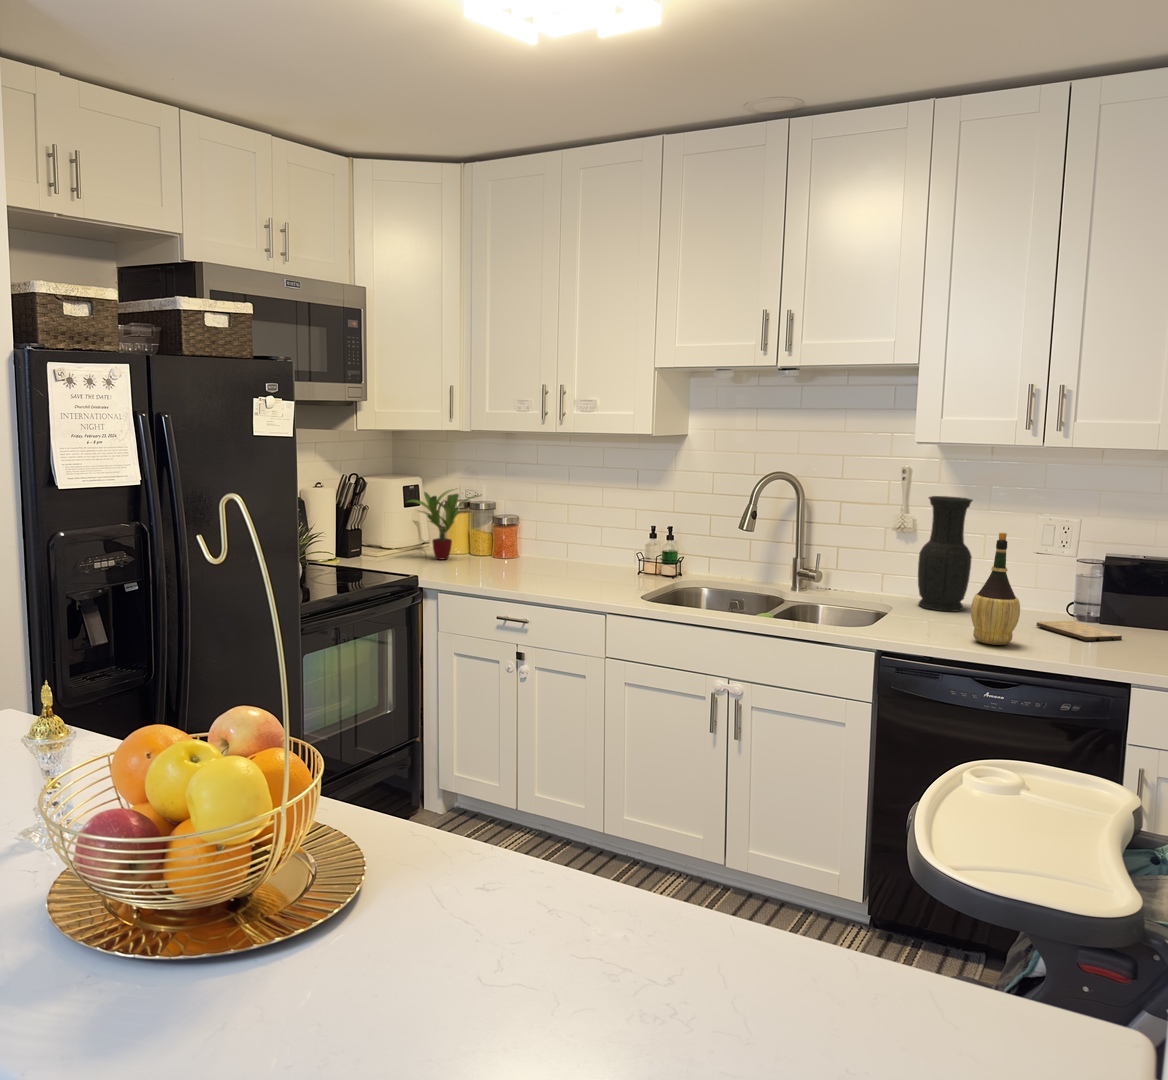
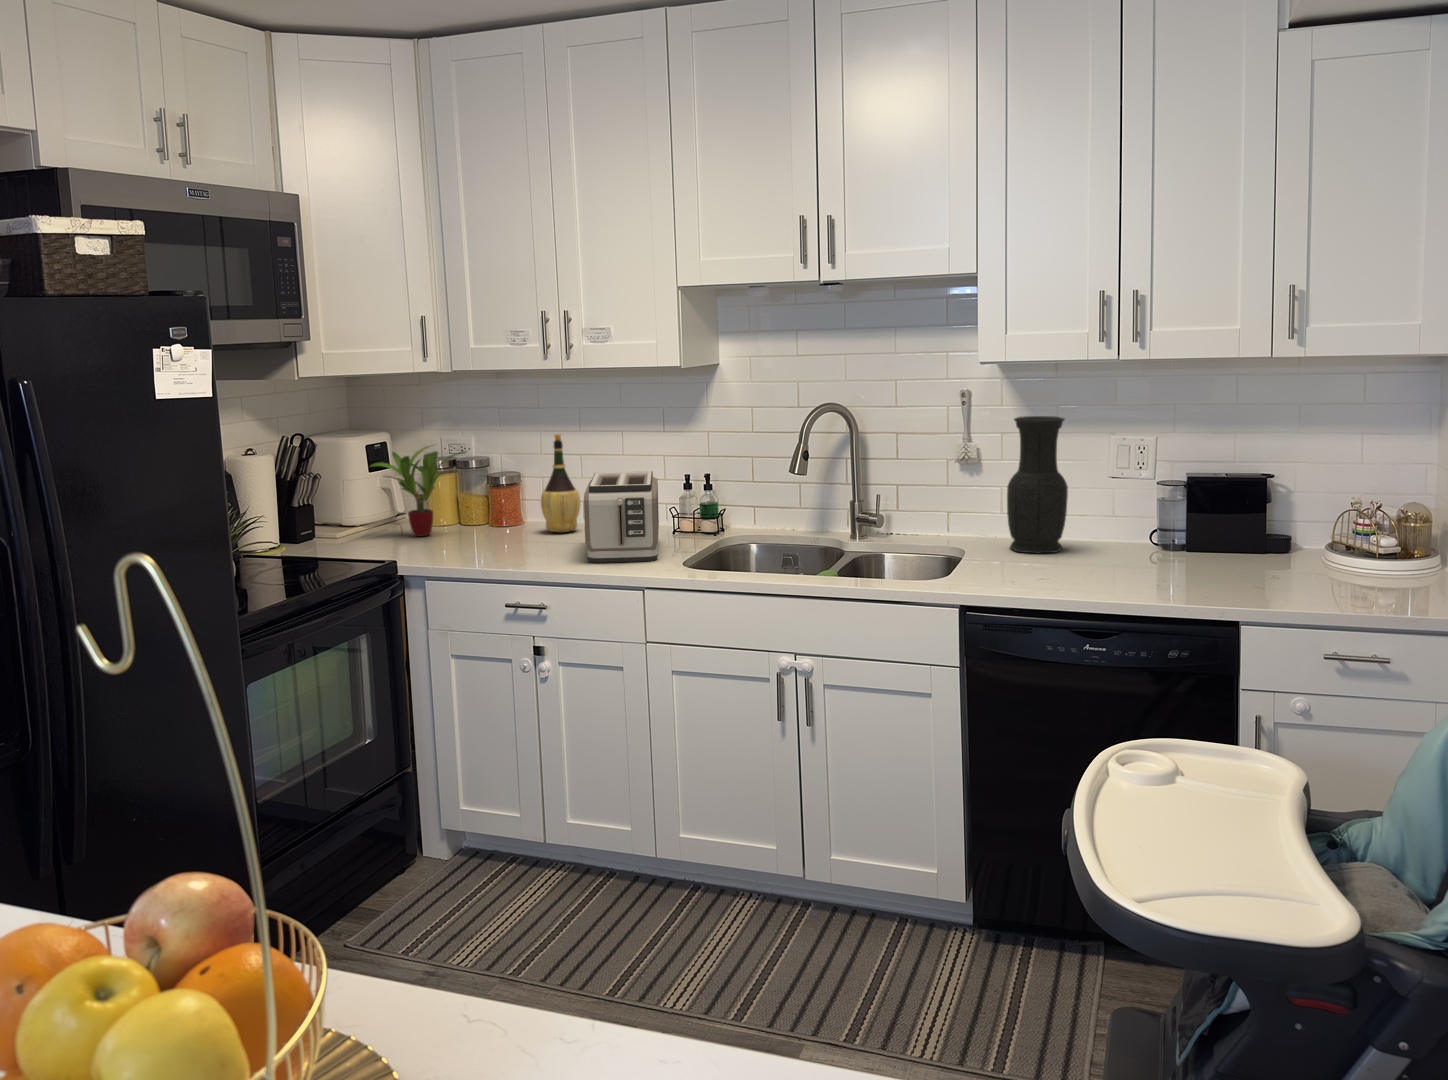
toaster: none [567,519,629,592] -> present [584,471,659,563]
wine bottle: present [971,533,1020,645] -> present [541,434,580,532]
cutting board: present [1036,621,1122,641] -> none [1144,554,1238,576]

